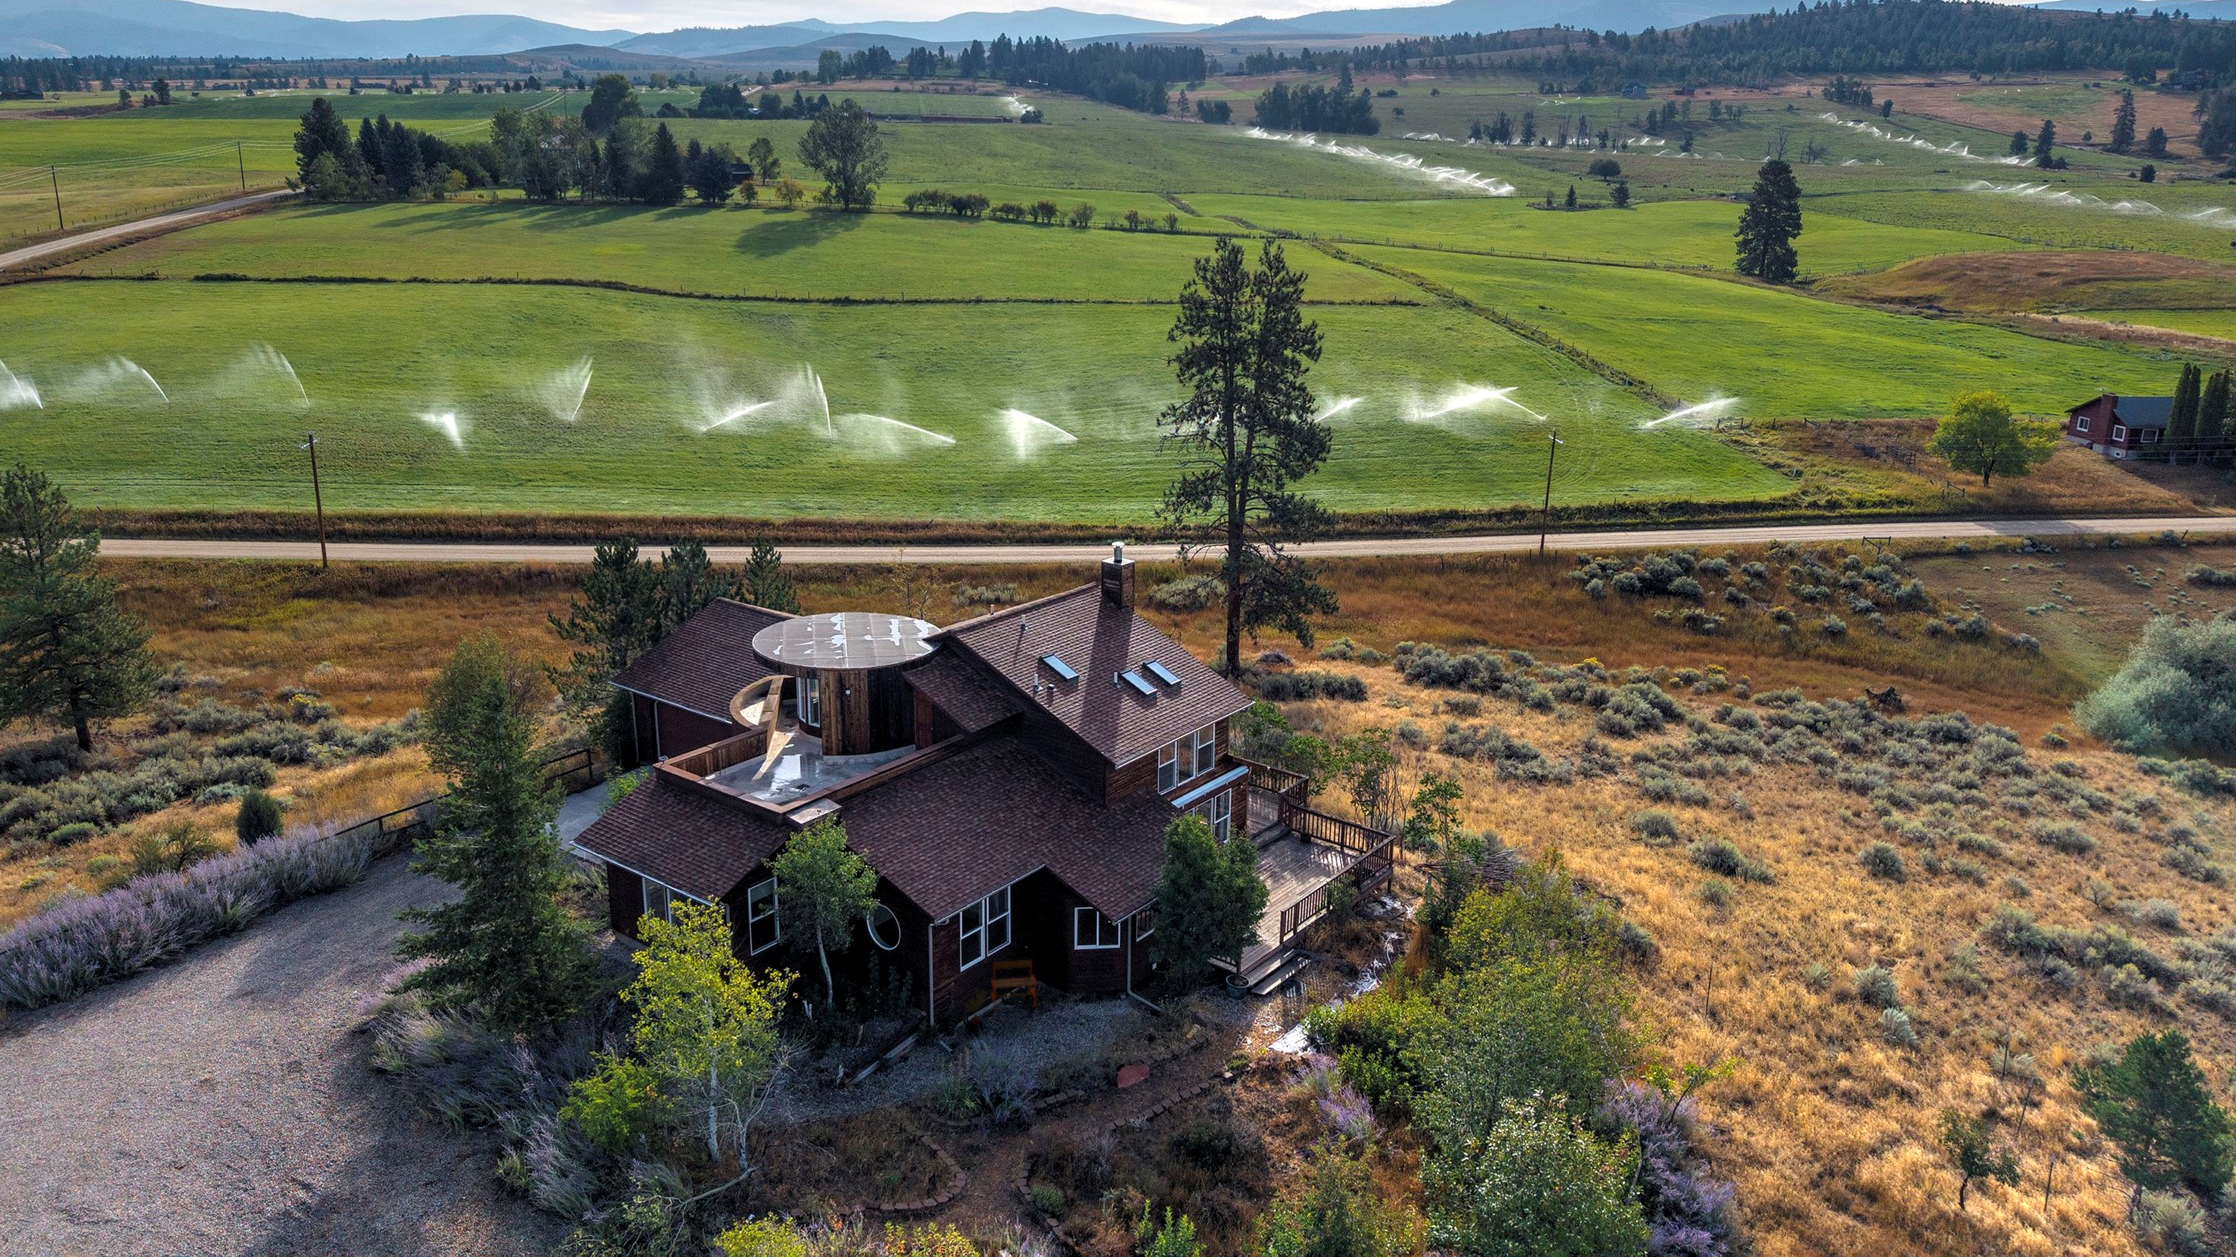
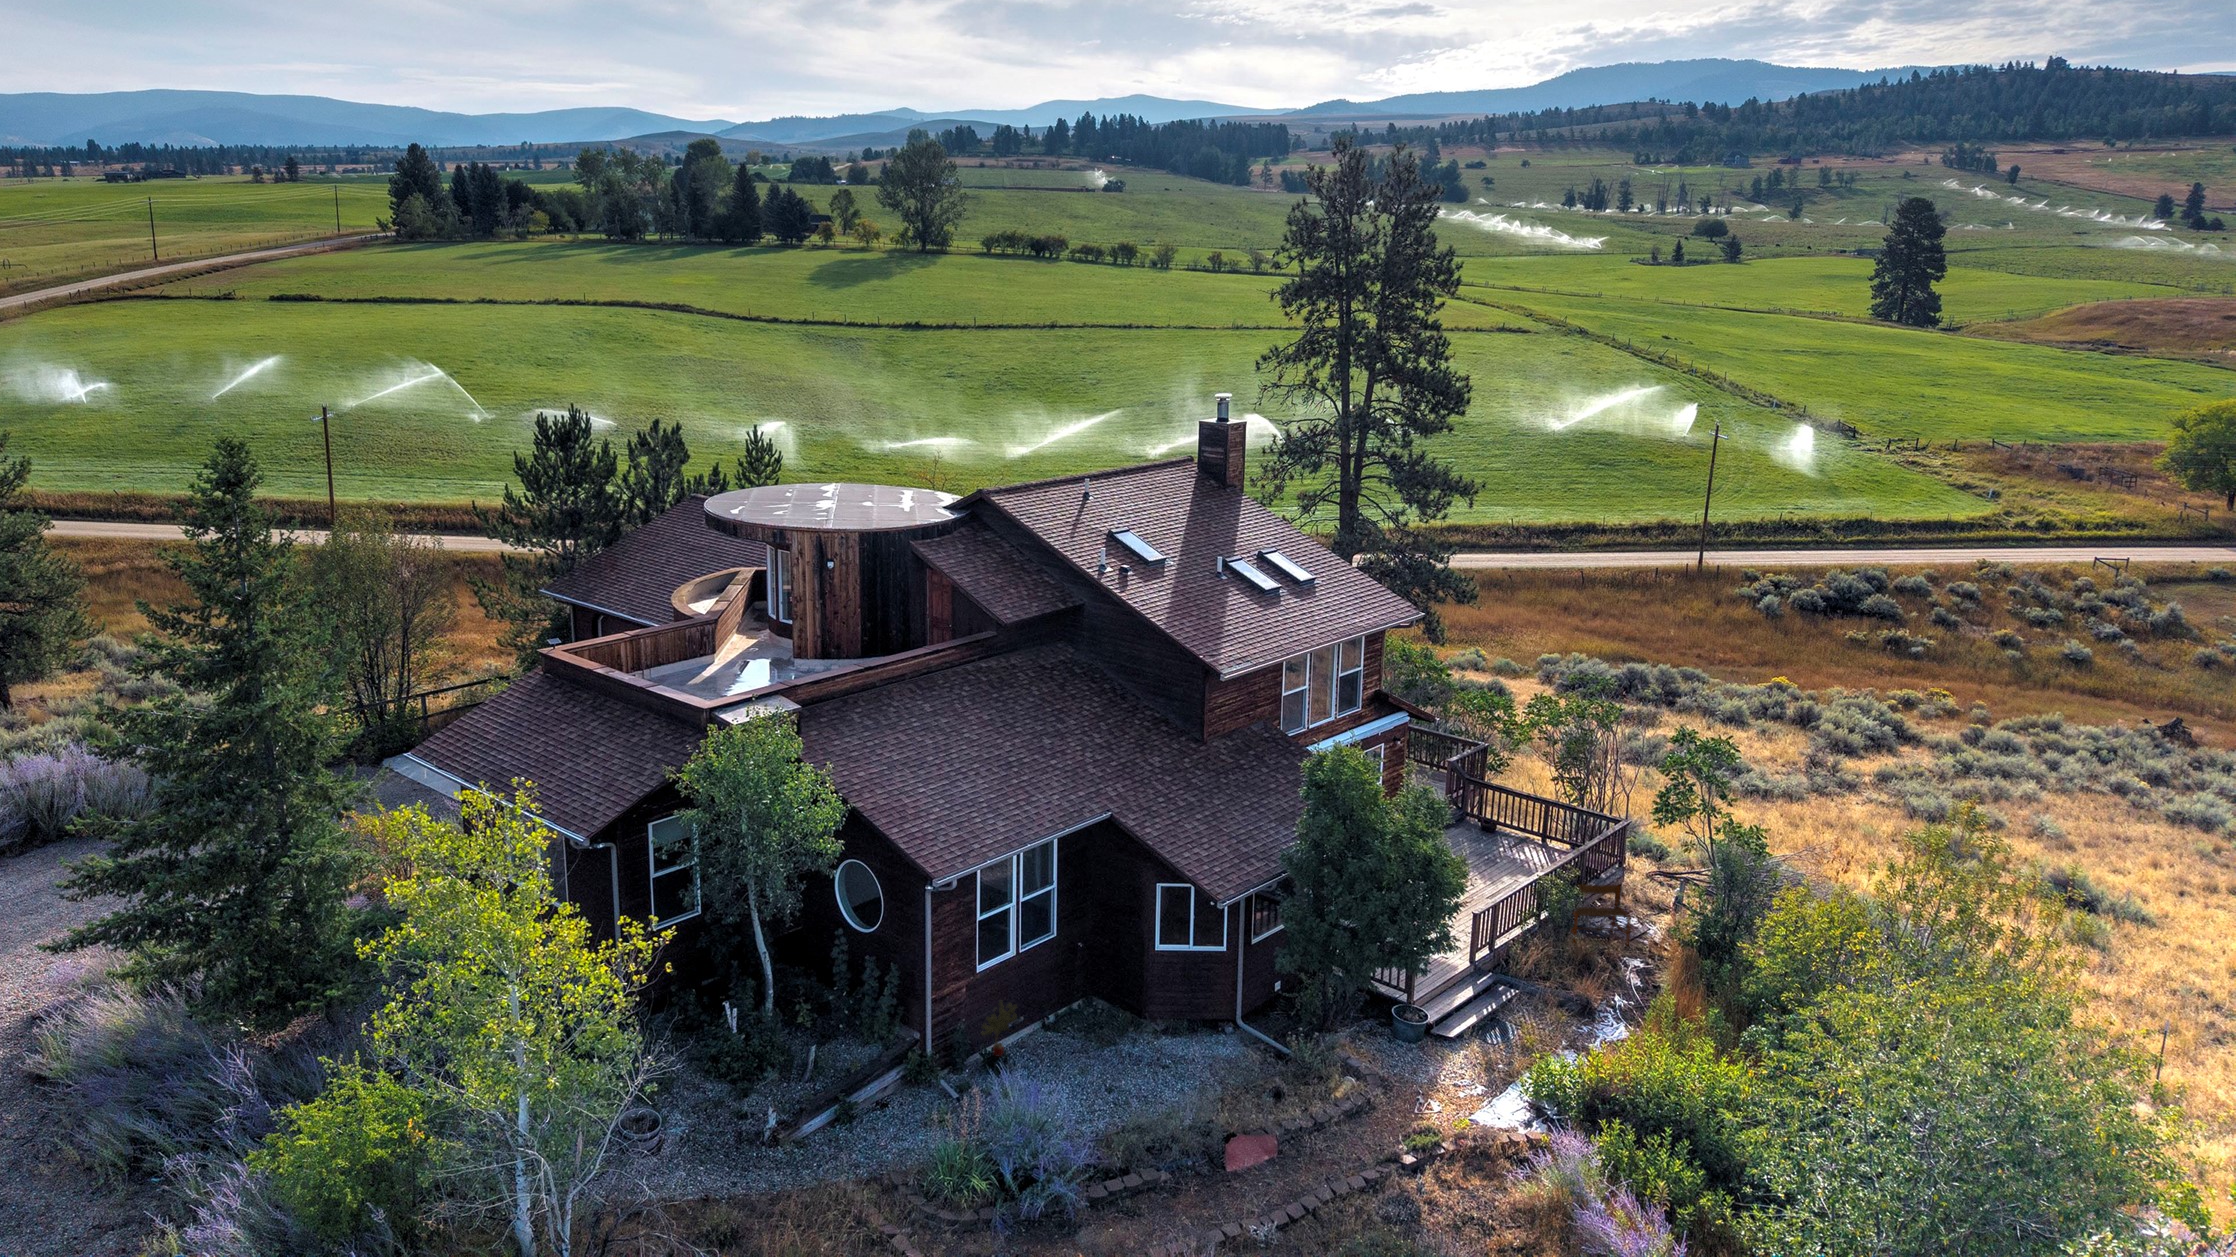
bench: present [991,960,1036,1008] -> present [1571,884,1631,945]

